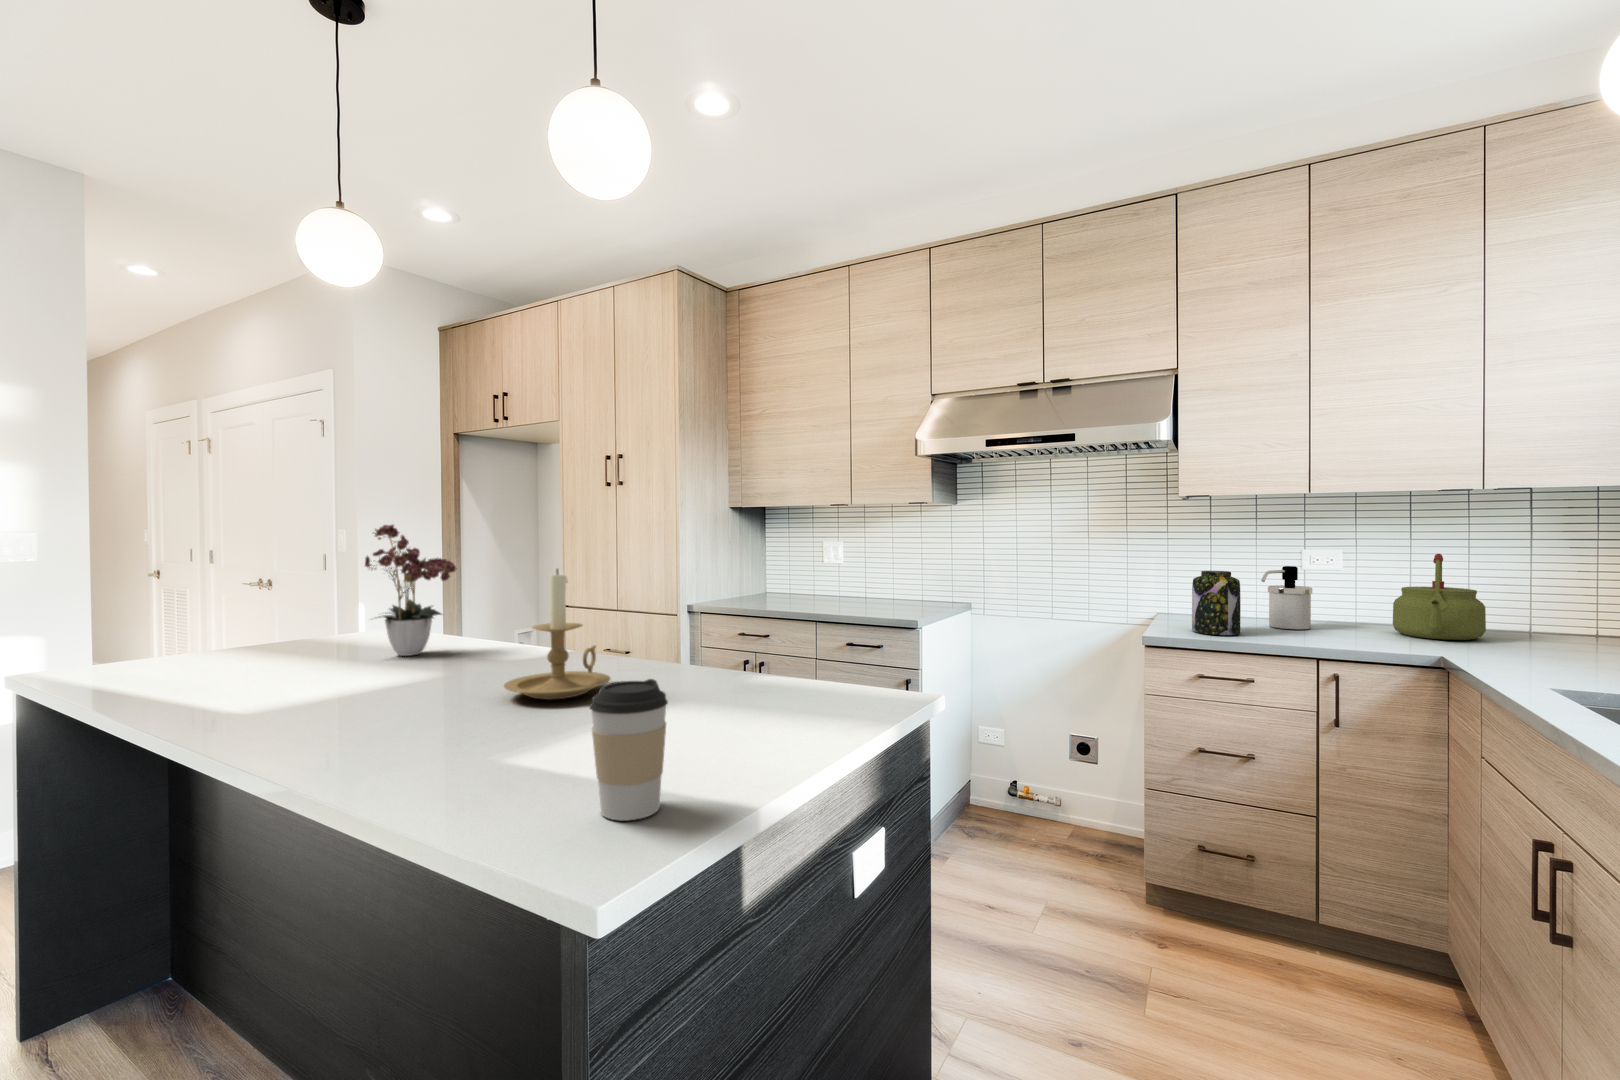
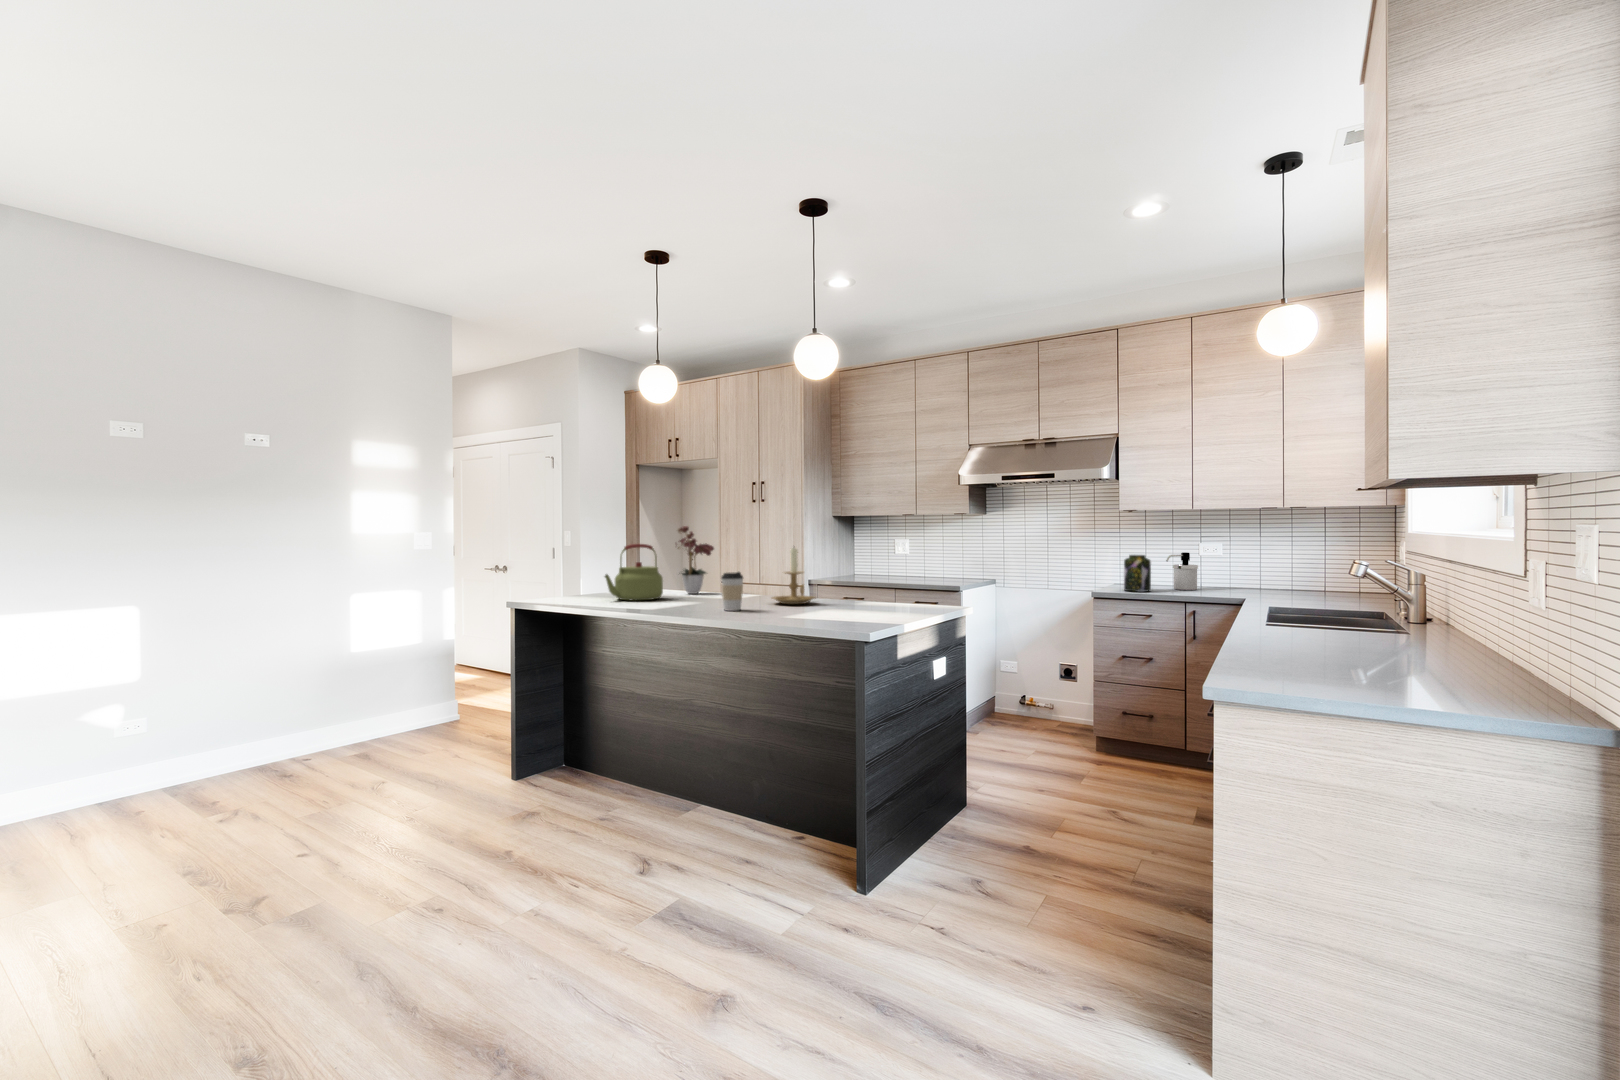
kettle: present [1393,554,1486,640] -> present [605,544,663,600]
coffee cup: present [590,679,668,820] -> present [721,572,743,611]

